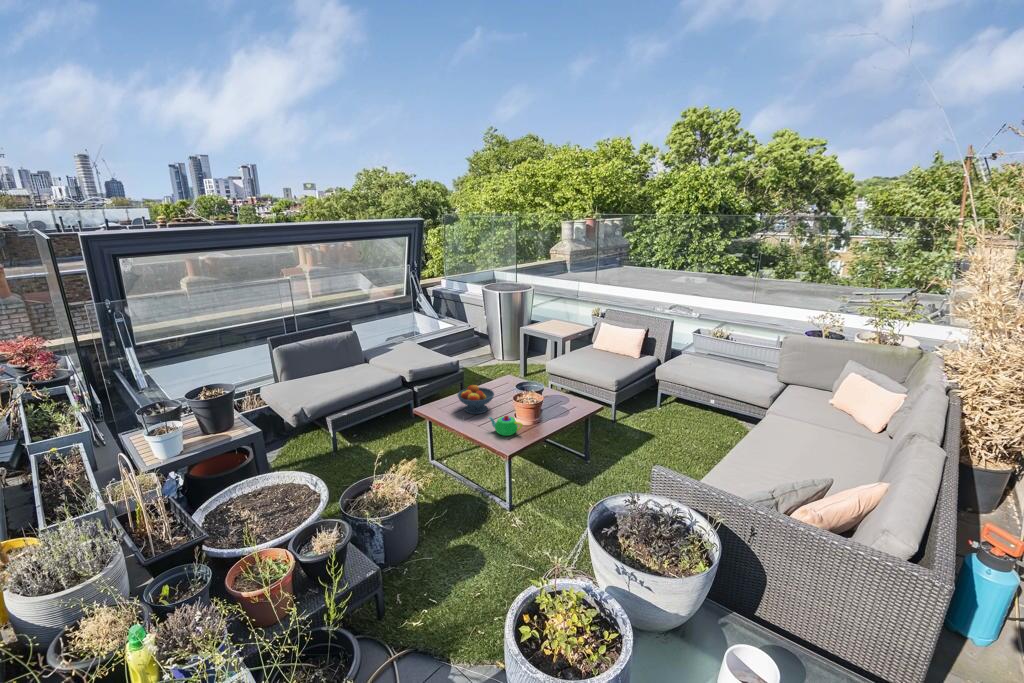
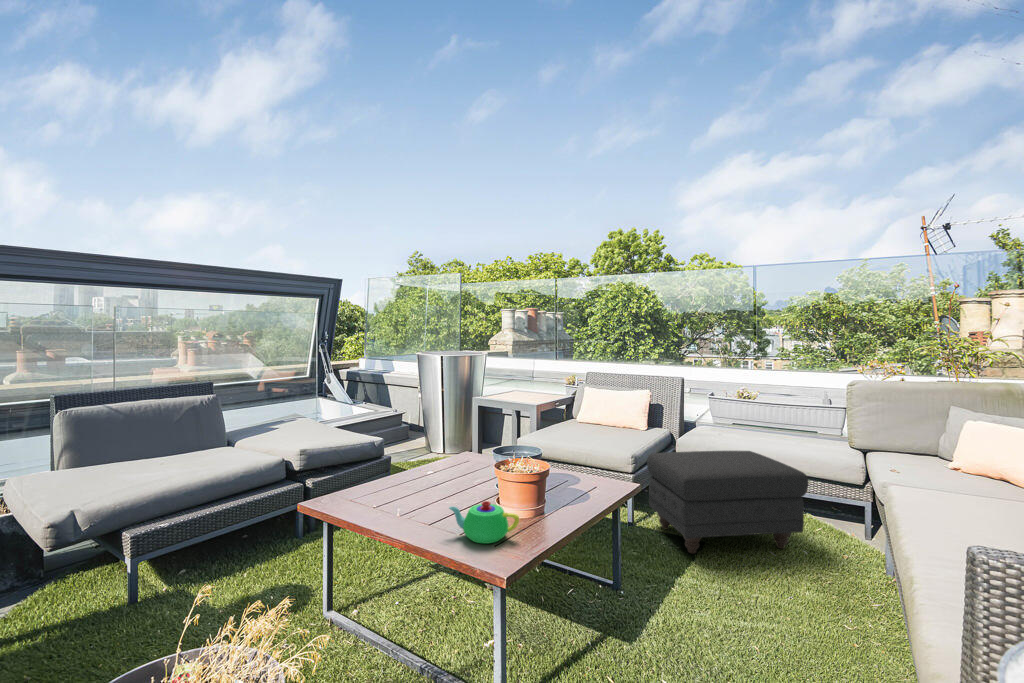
ottoman: none [625,379,720,443] -> present [647,451,808,554]
fruit bowl: present [458,385,494,414] -> none [385,454,454,508]

